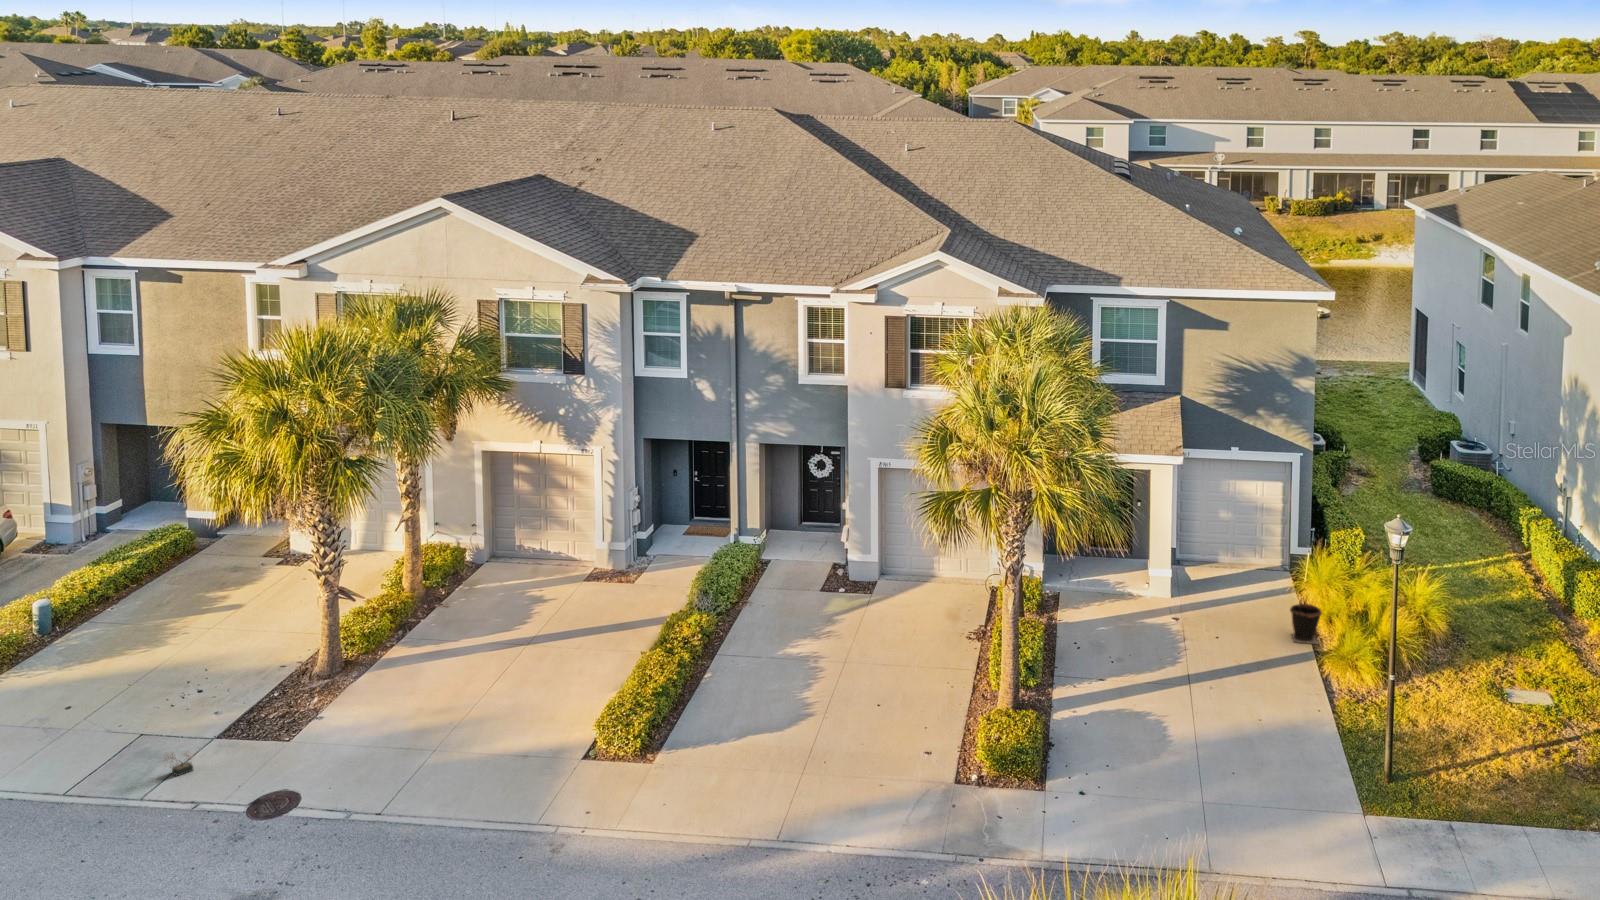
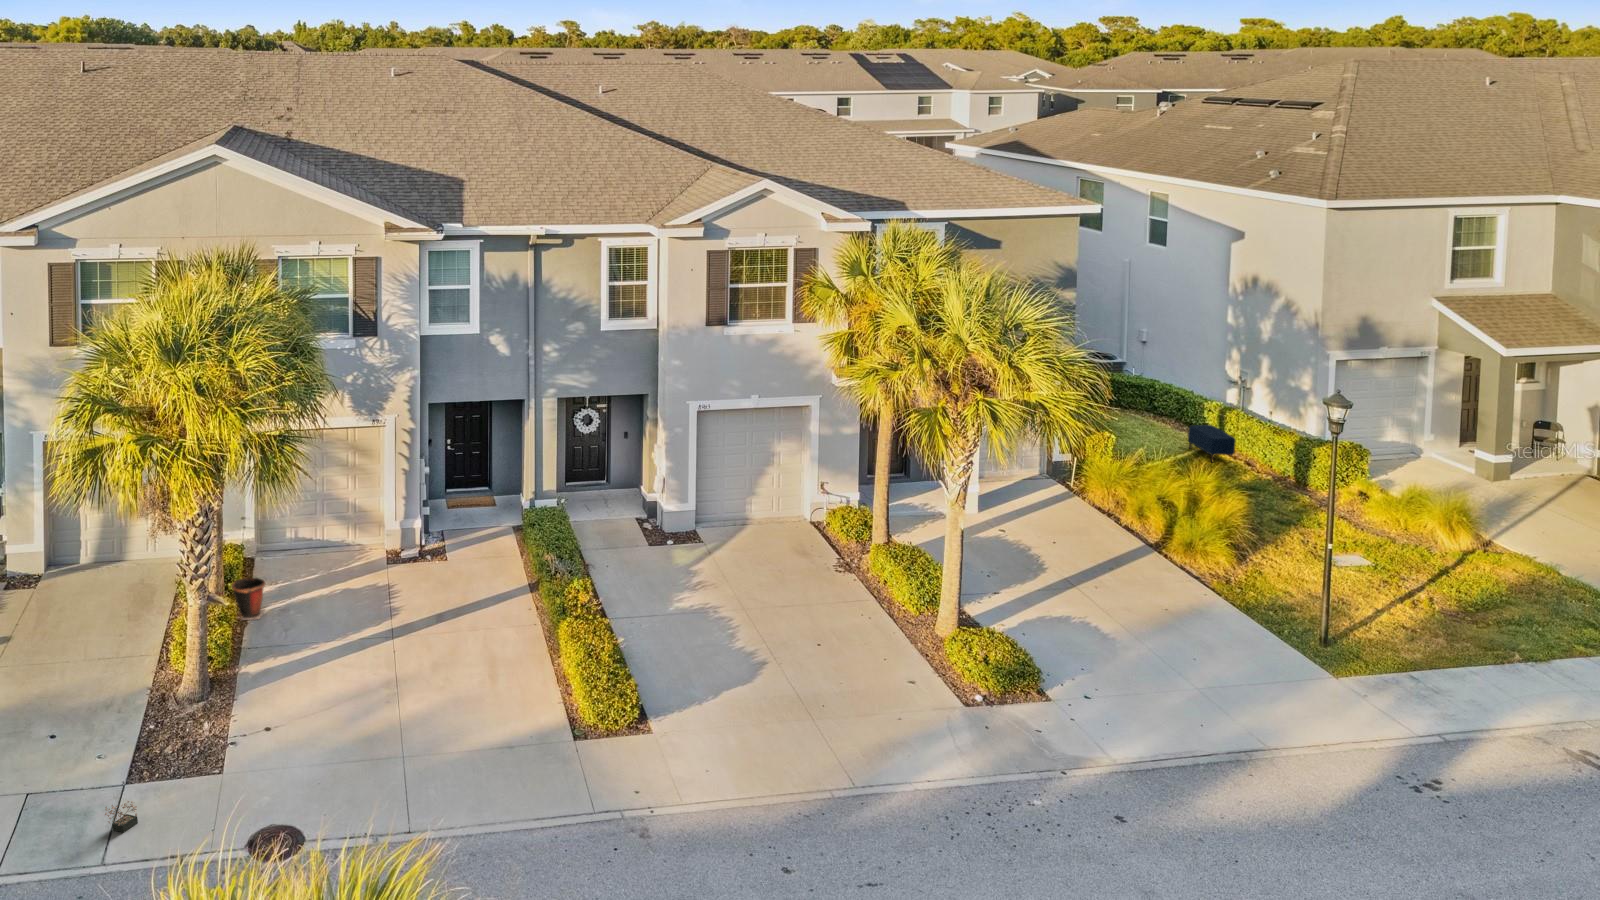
bench: none [1491,527,1538,573] -> present [1188,425,1236,462]
trash can: present [1290,604,1322,644] -> present [231,578,265,620]

